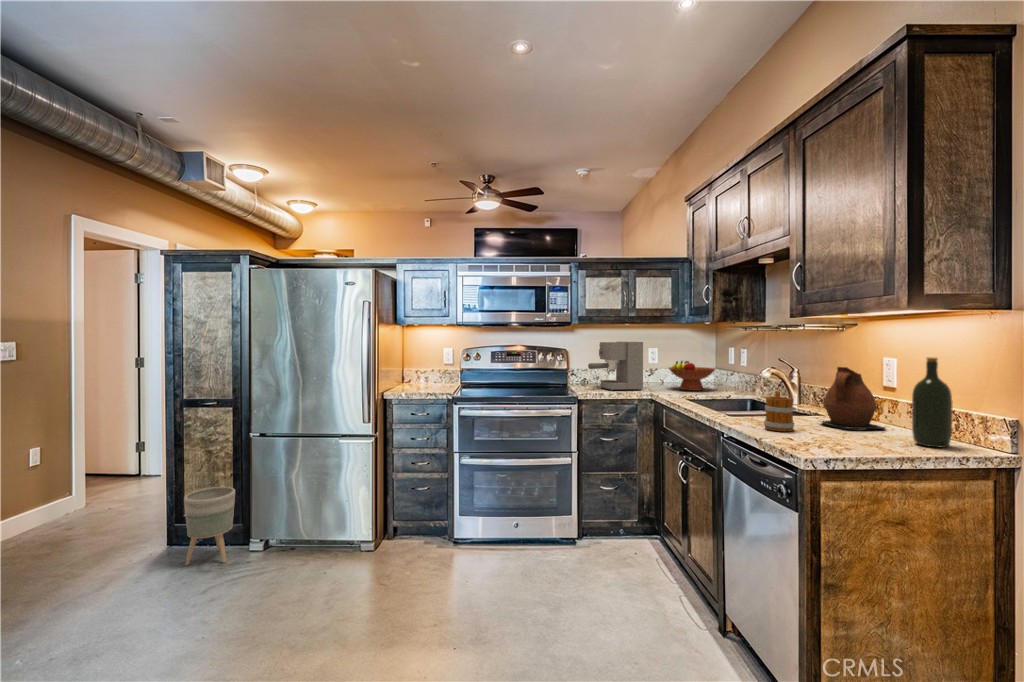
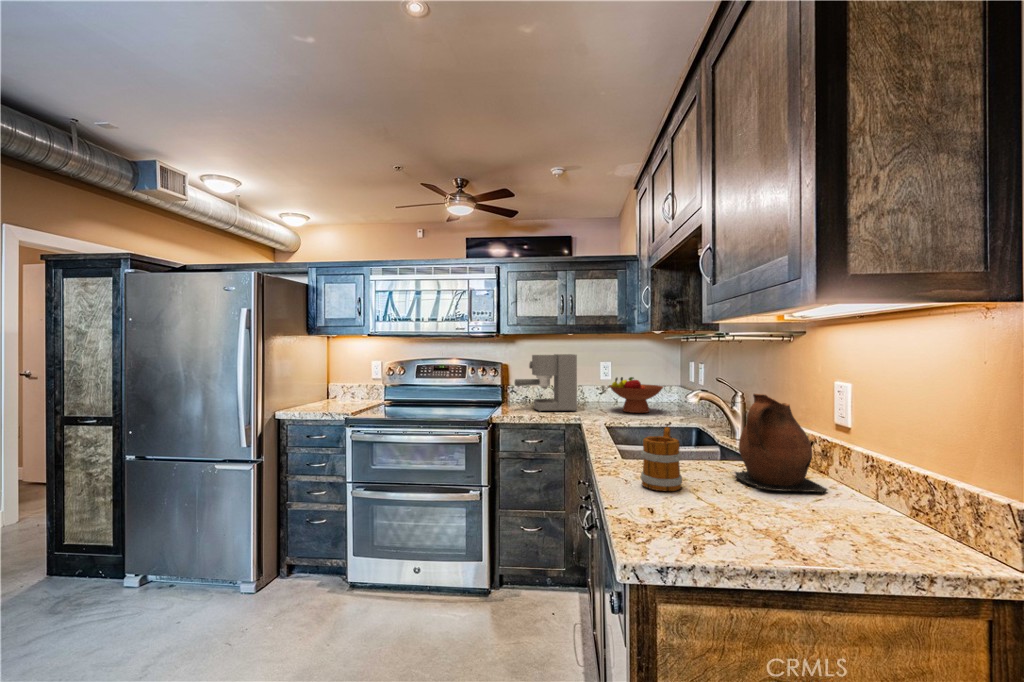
wine bottle: present [912,357,953,447] -> none [846,385,913,545]
planter: present [184,487,235,565] -> none [38,513,106,603]

